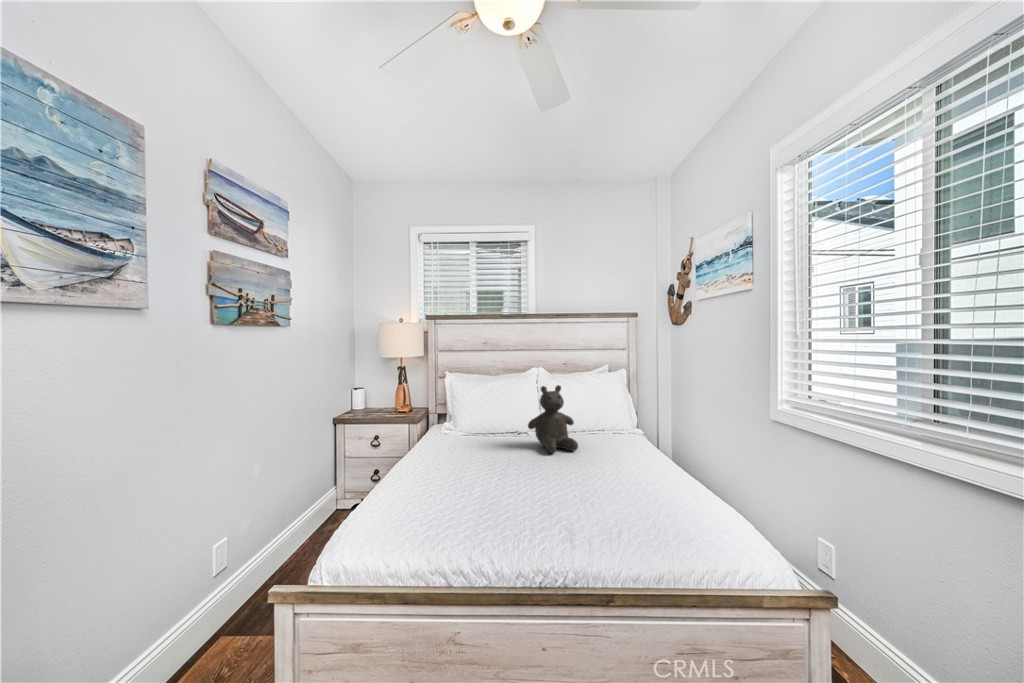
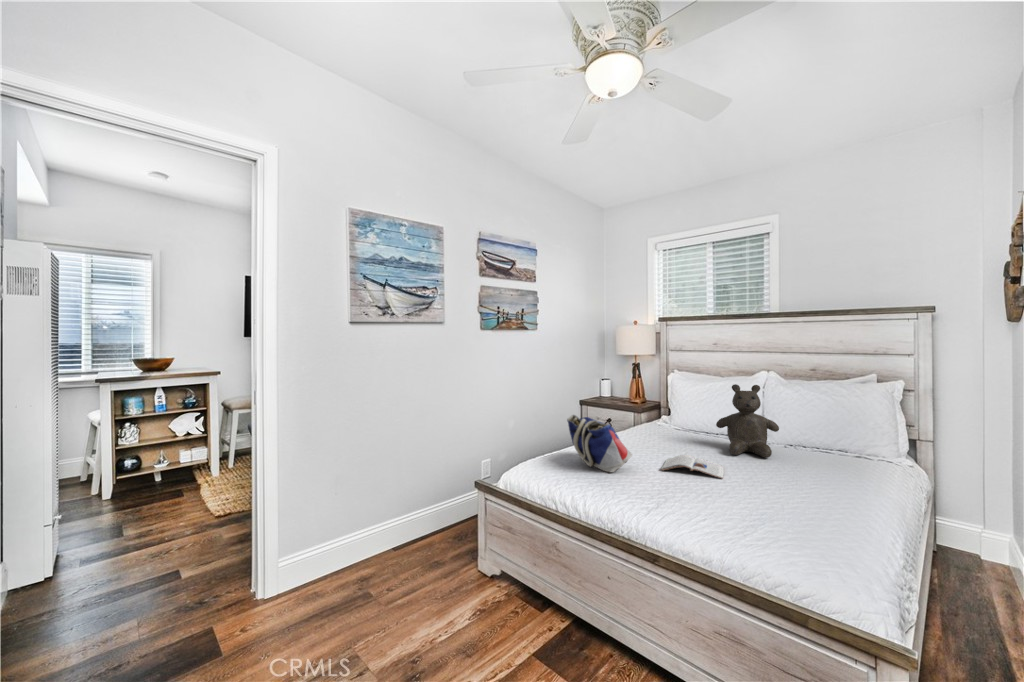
tote bag: none [409,442,500,507] -> present [567,415,632,472]
magazine: none [511,464,578,488] -> present [662,455,724,478]

